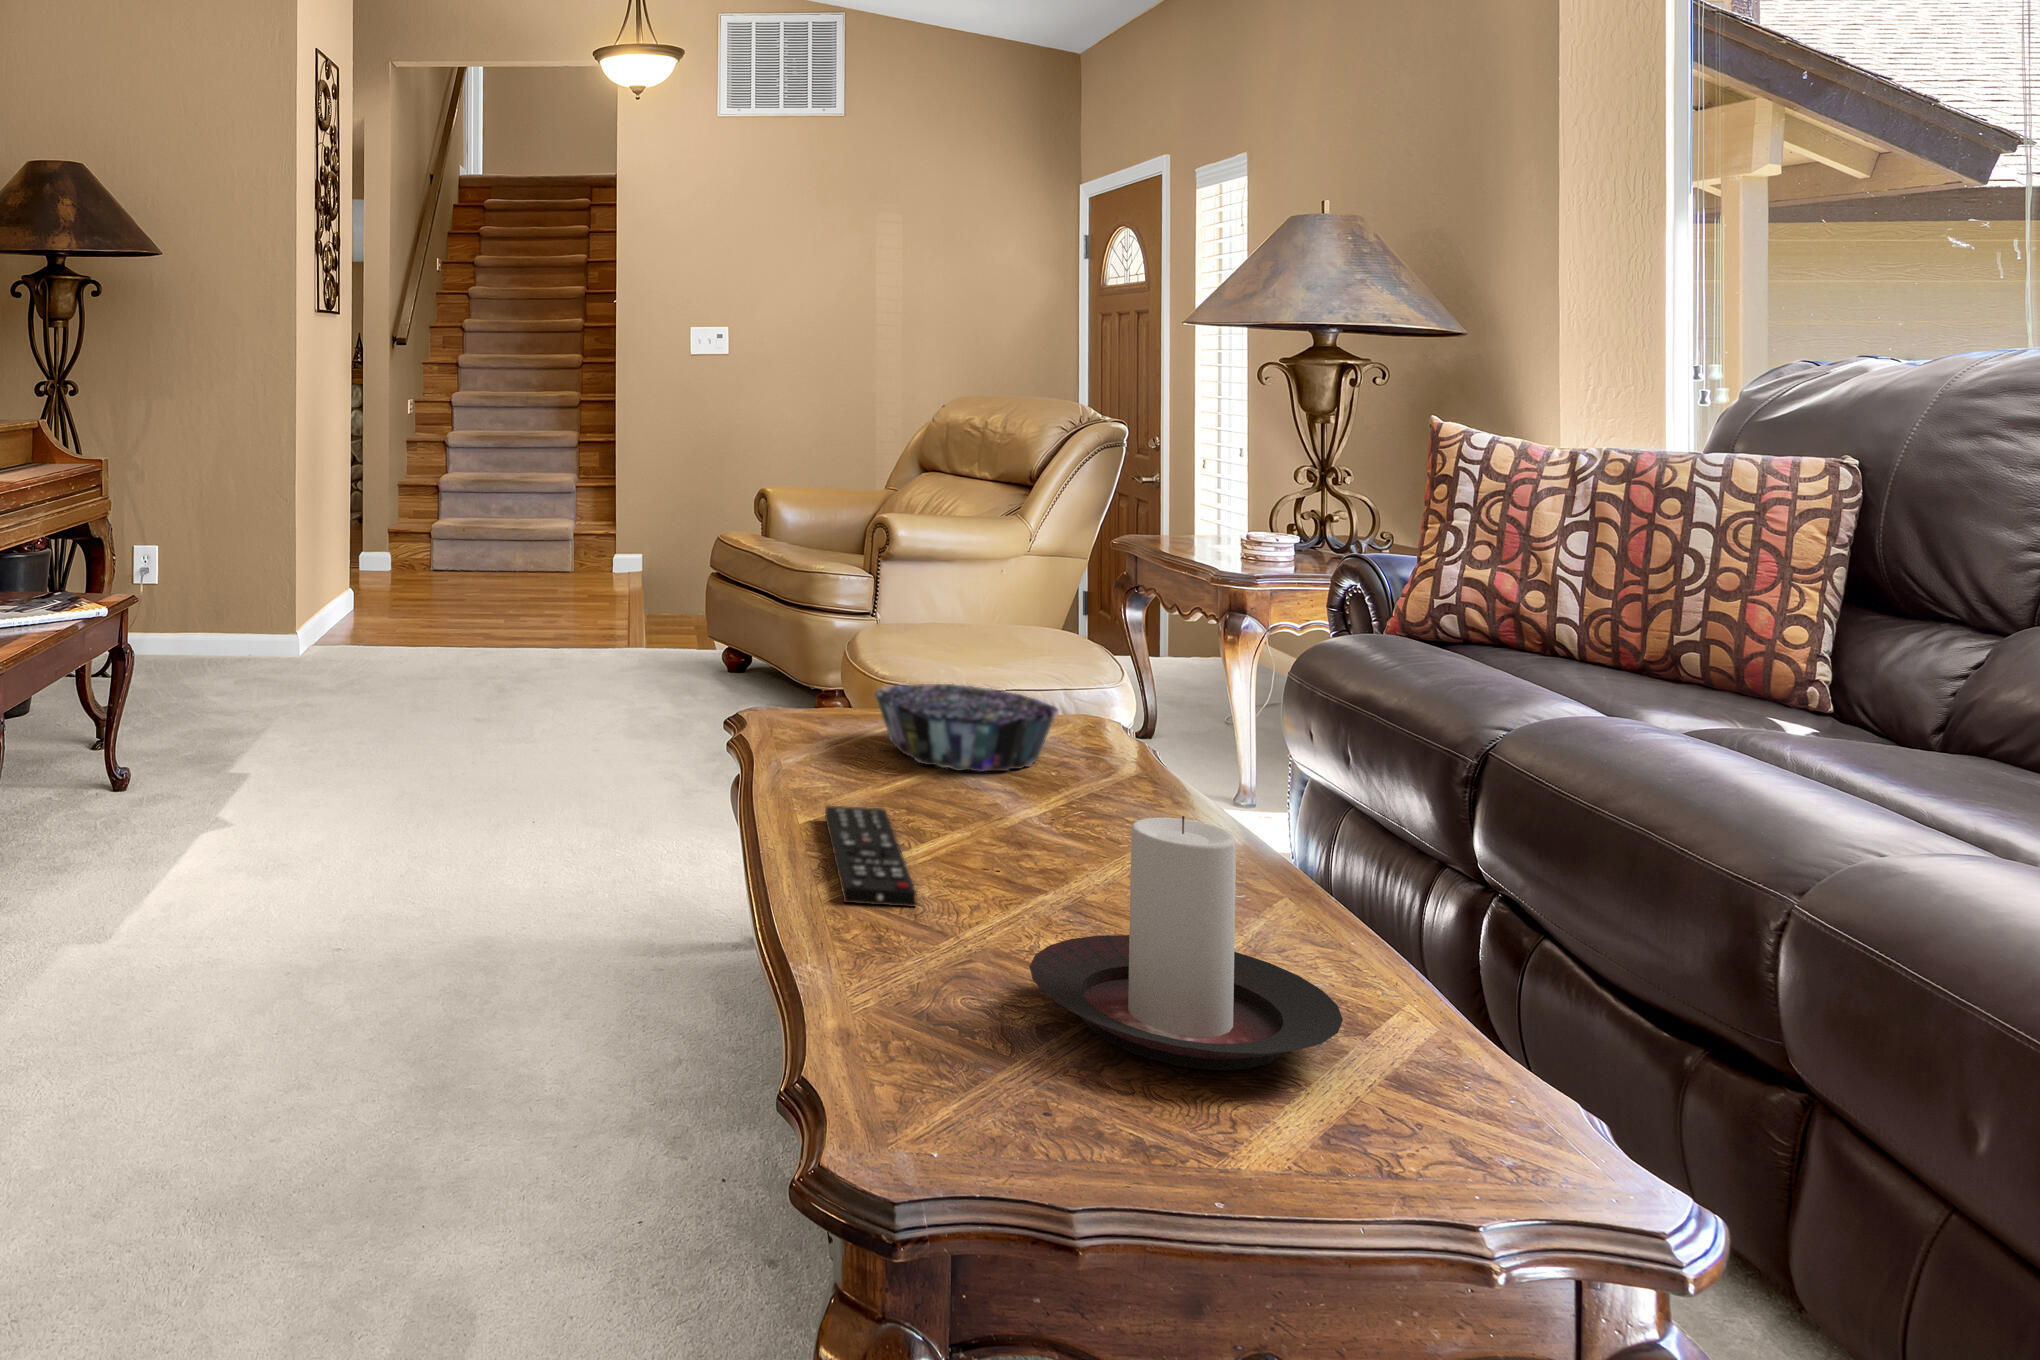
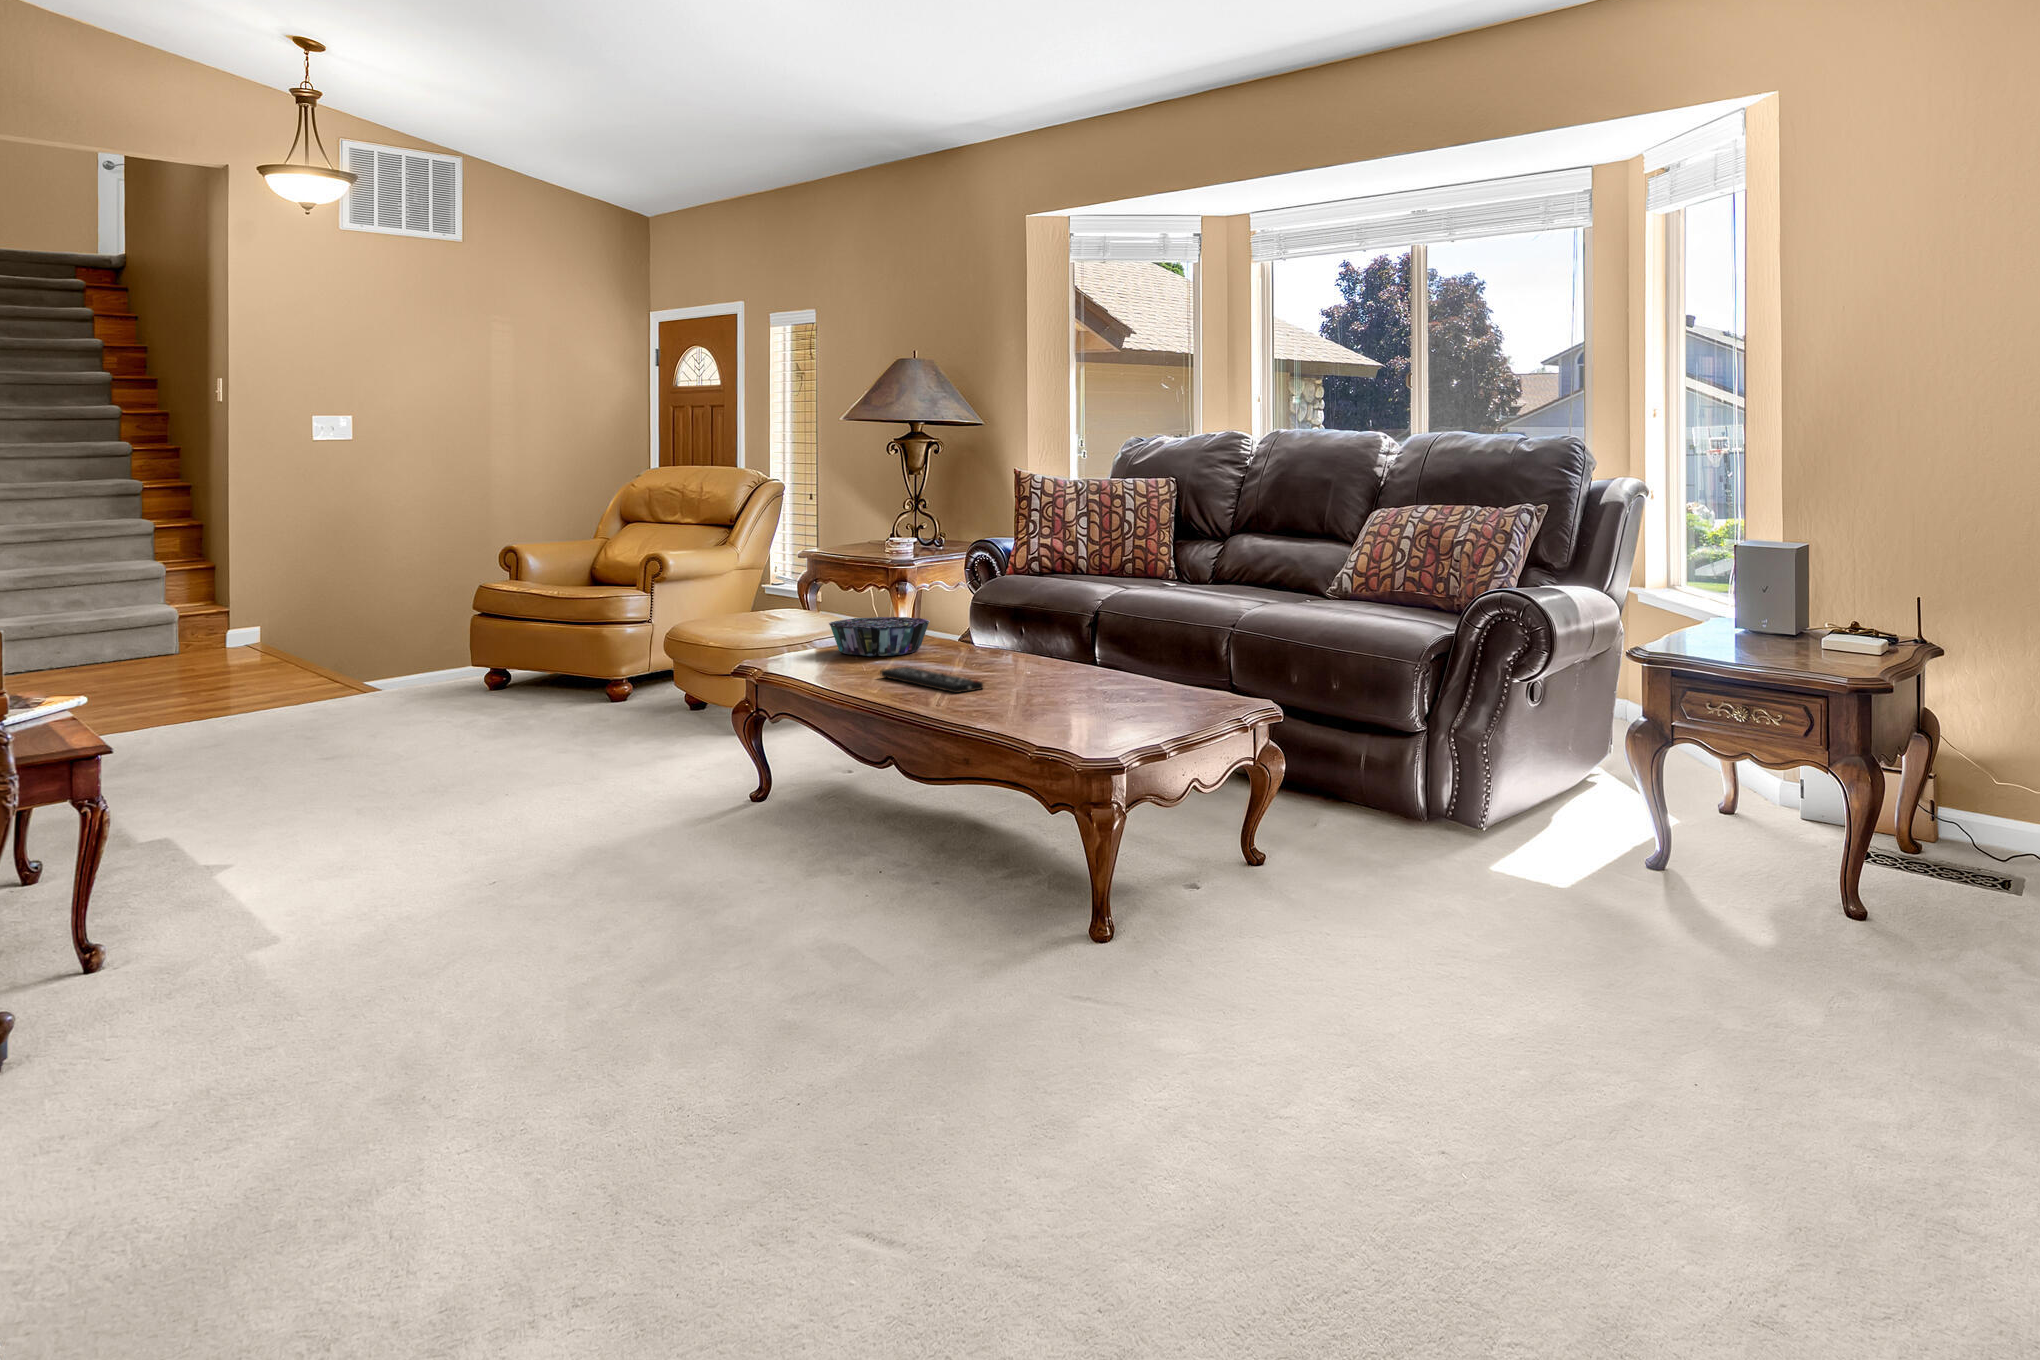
candle holder: present [1030,816,1343,1070] -> none [1074,609,1186,698]

